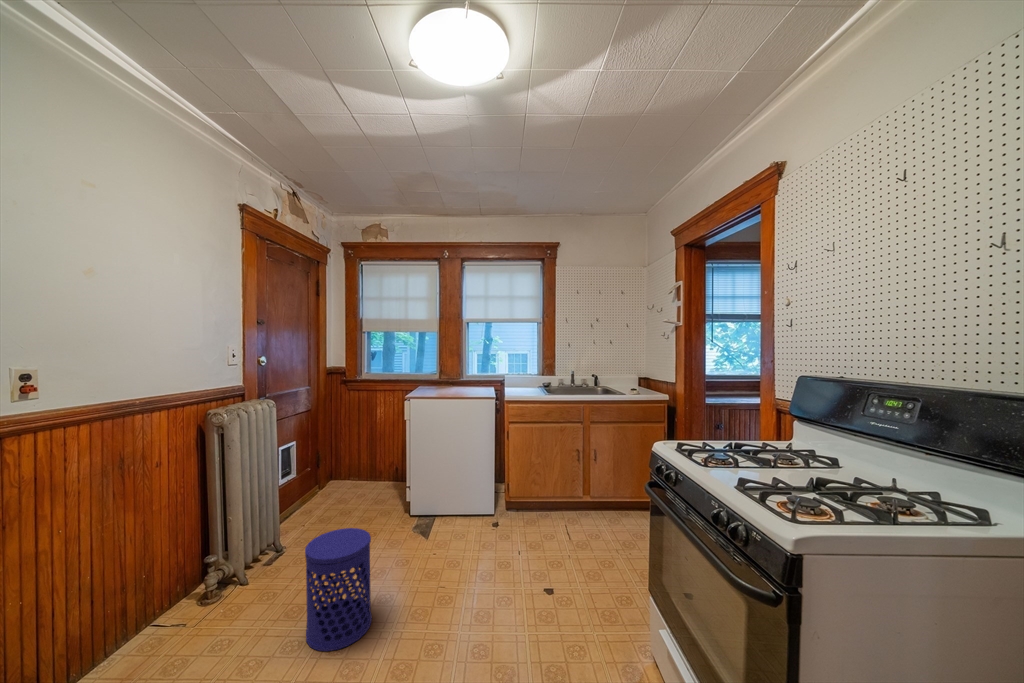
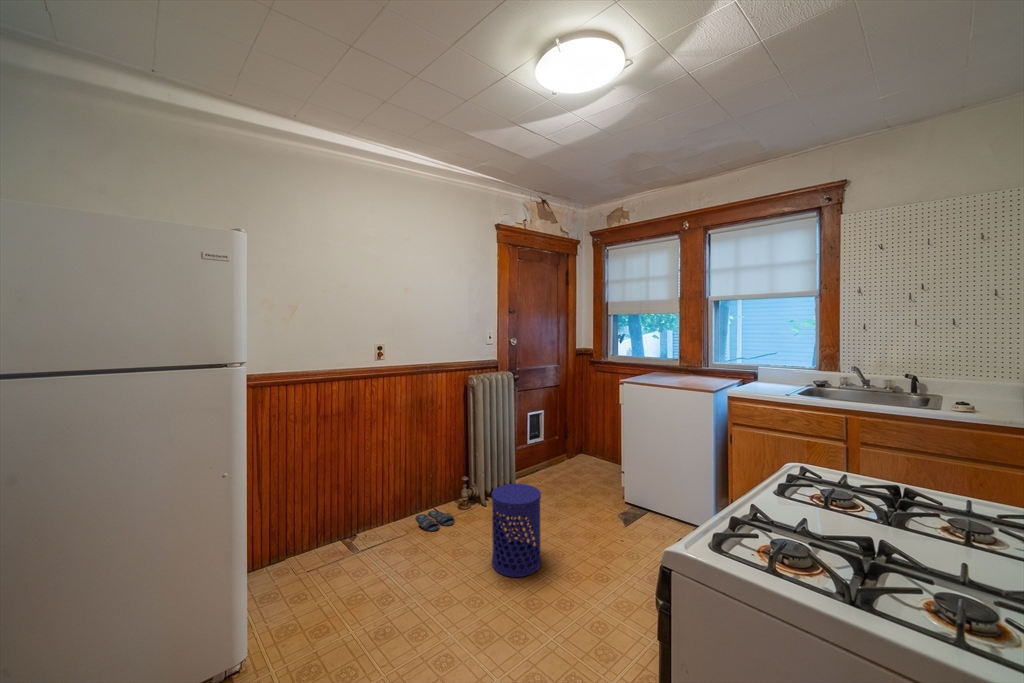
slippers: none [121,620,208,663] -> present [416,510,454,531]

